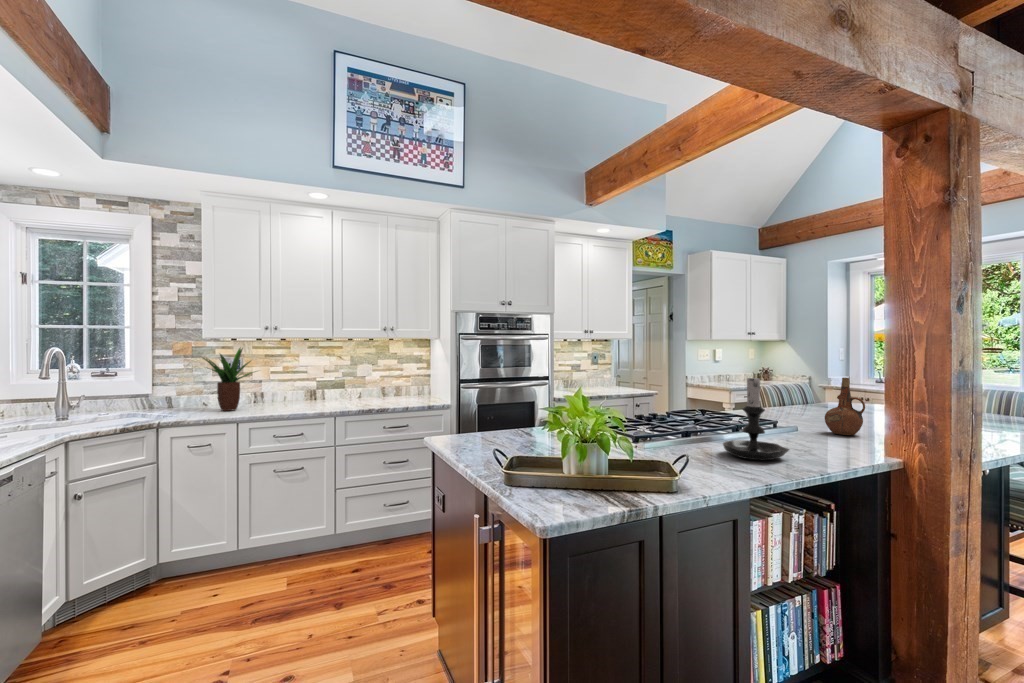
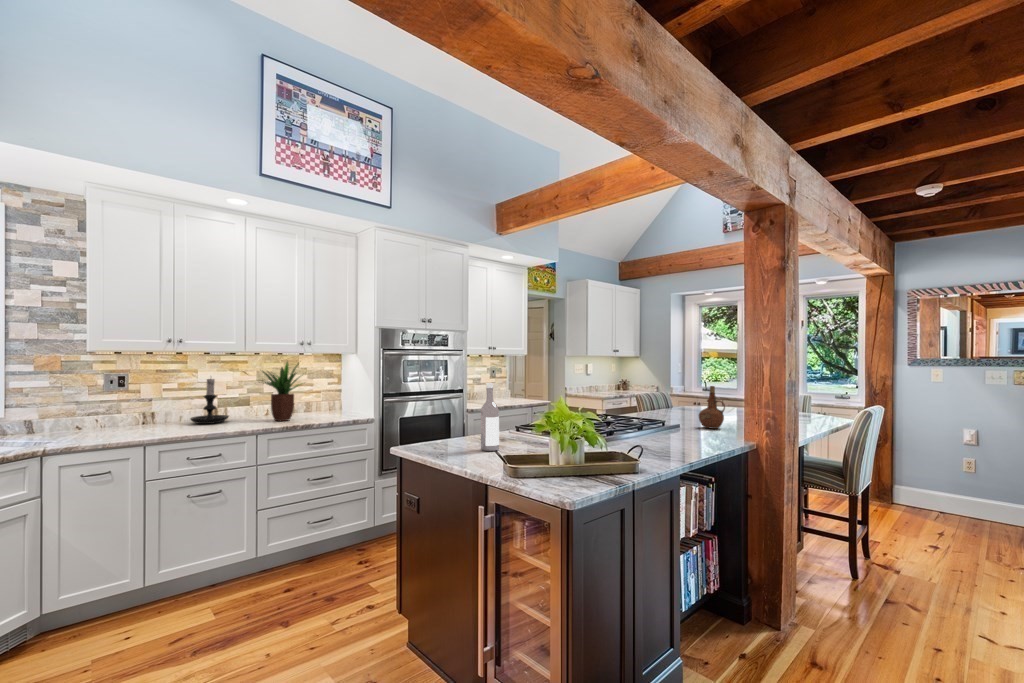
potted plant: present [203,348,256,411] -> present [263,362,299,421]
wine bottle: none [511,370,532,448] -> present [481,383,499,451]
candle holder: present [723,373,789,460] -> present [190,379,229,424]

